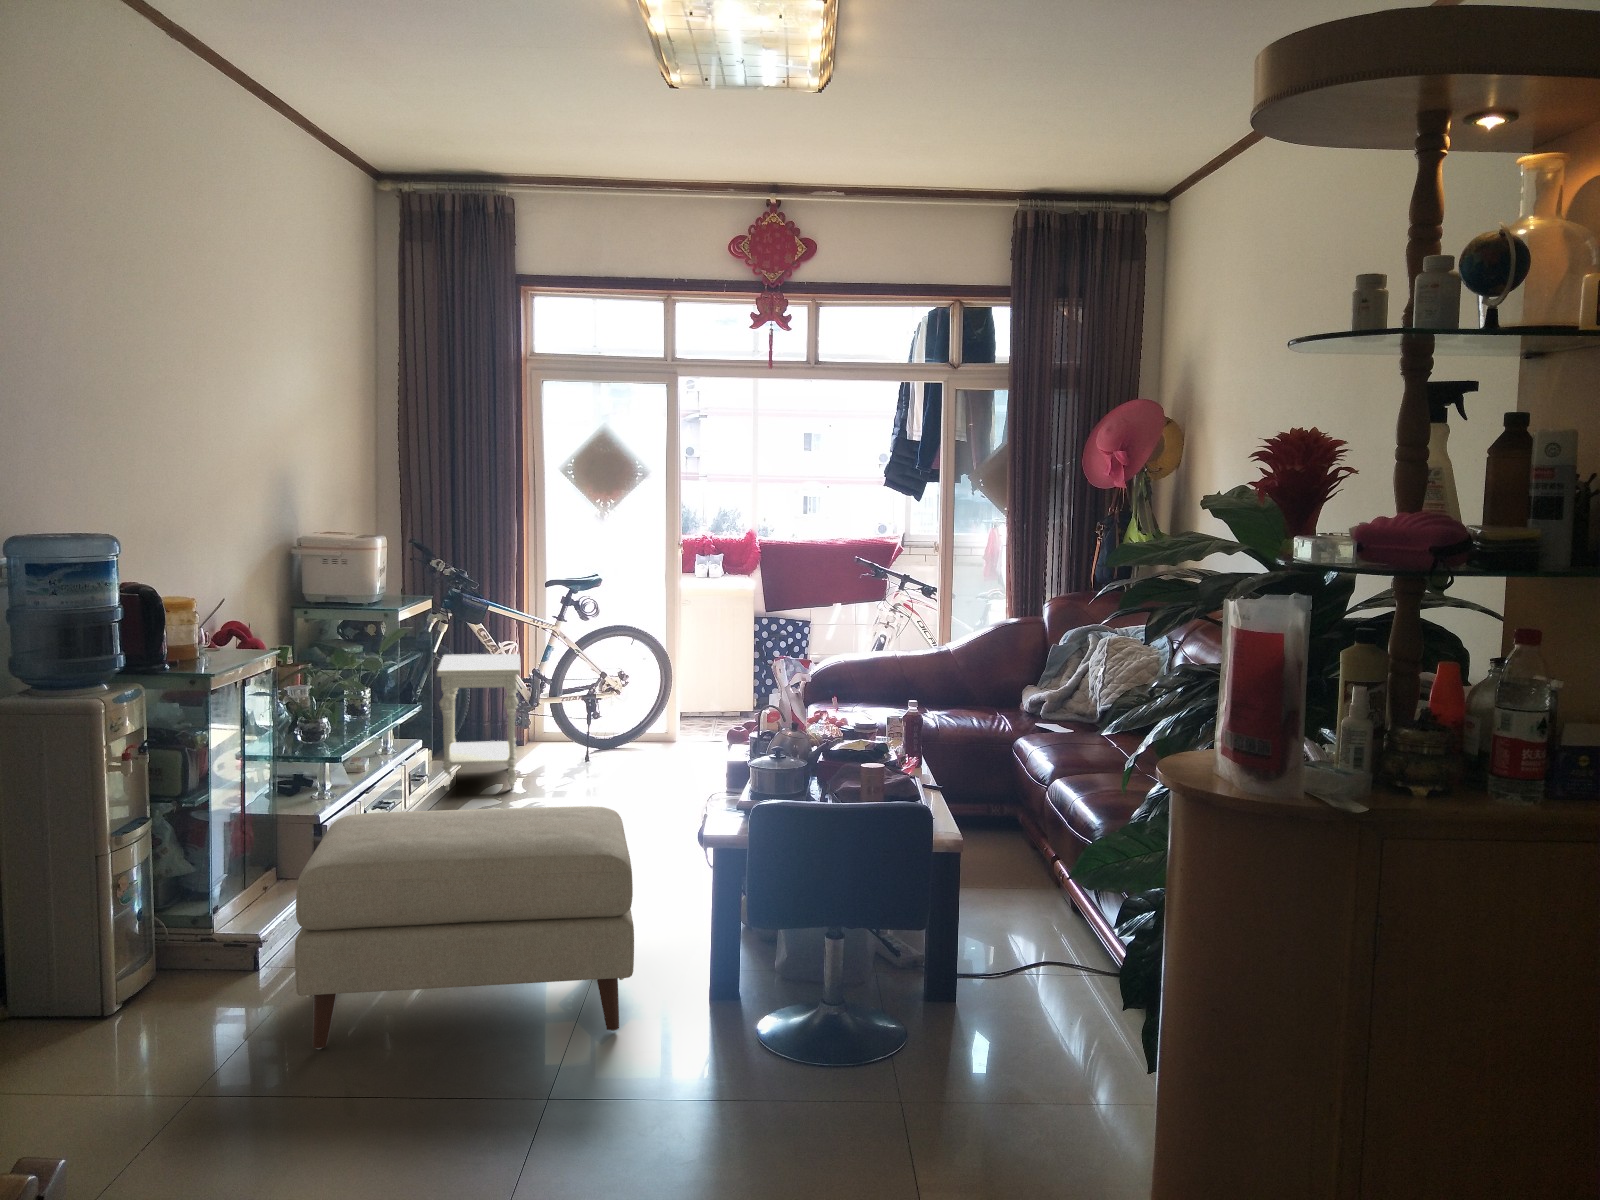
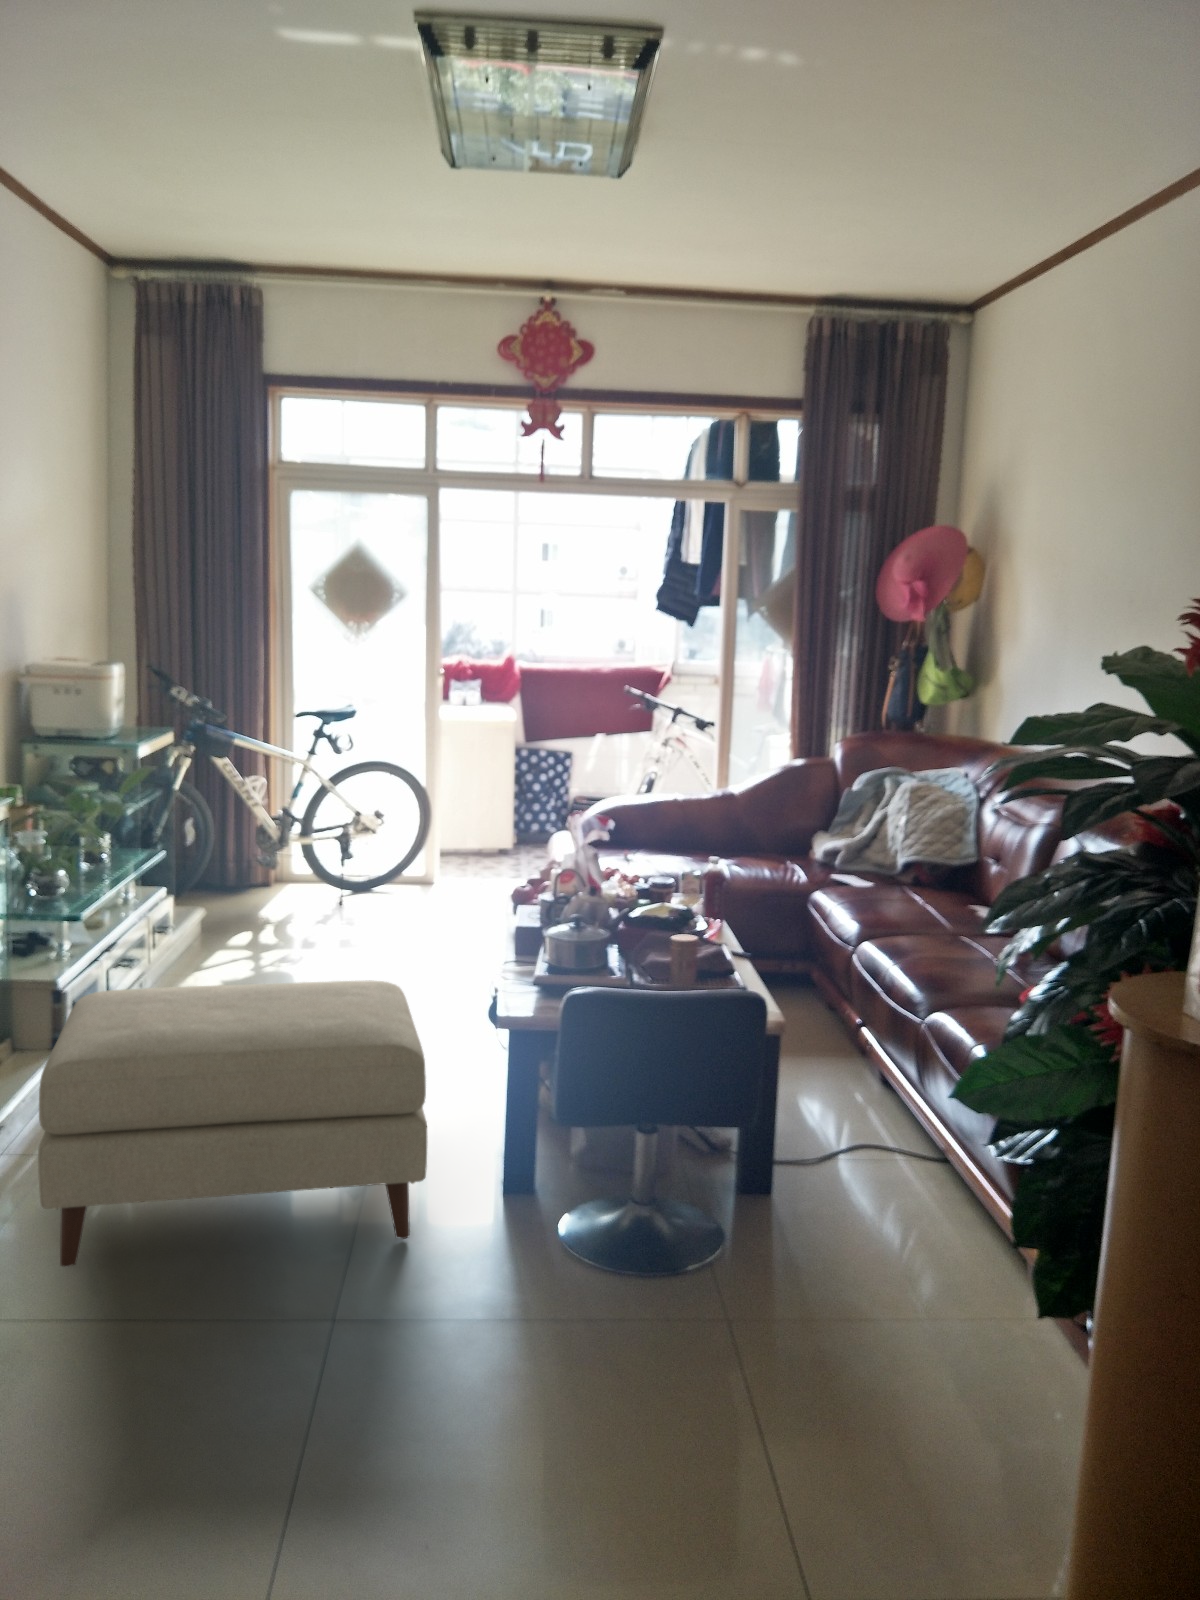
side table: present [436,654,520,791] -> none [180,791,272,941]

